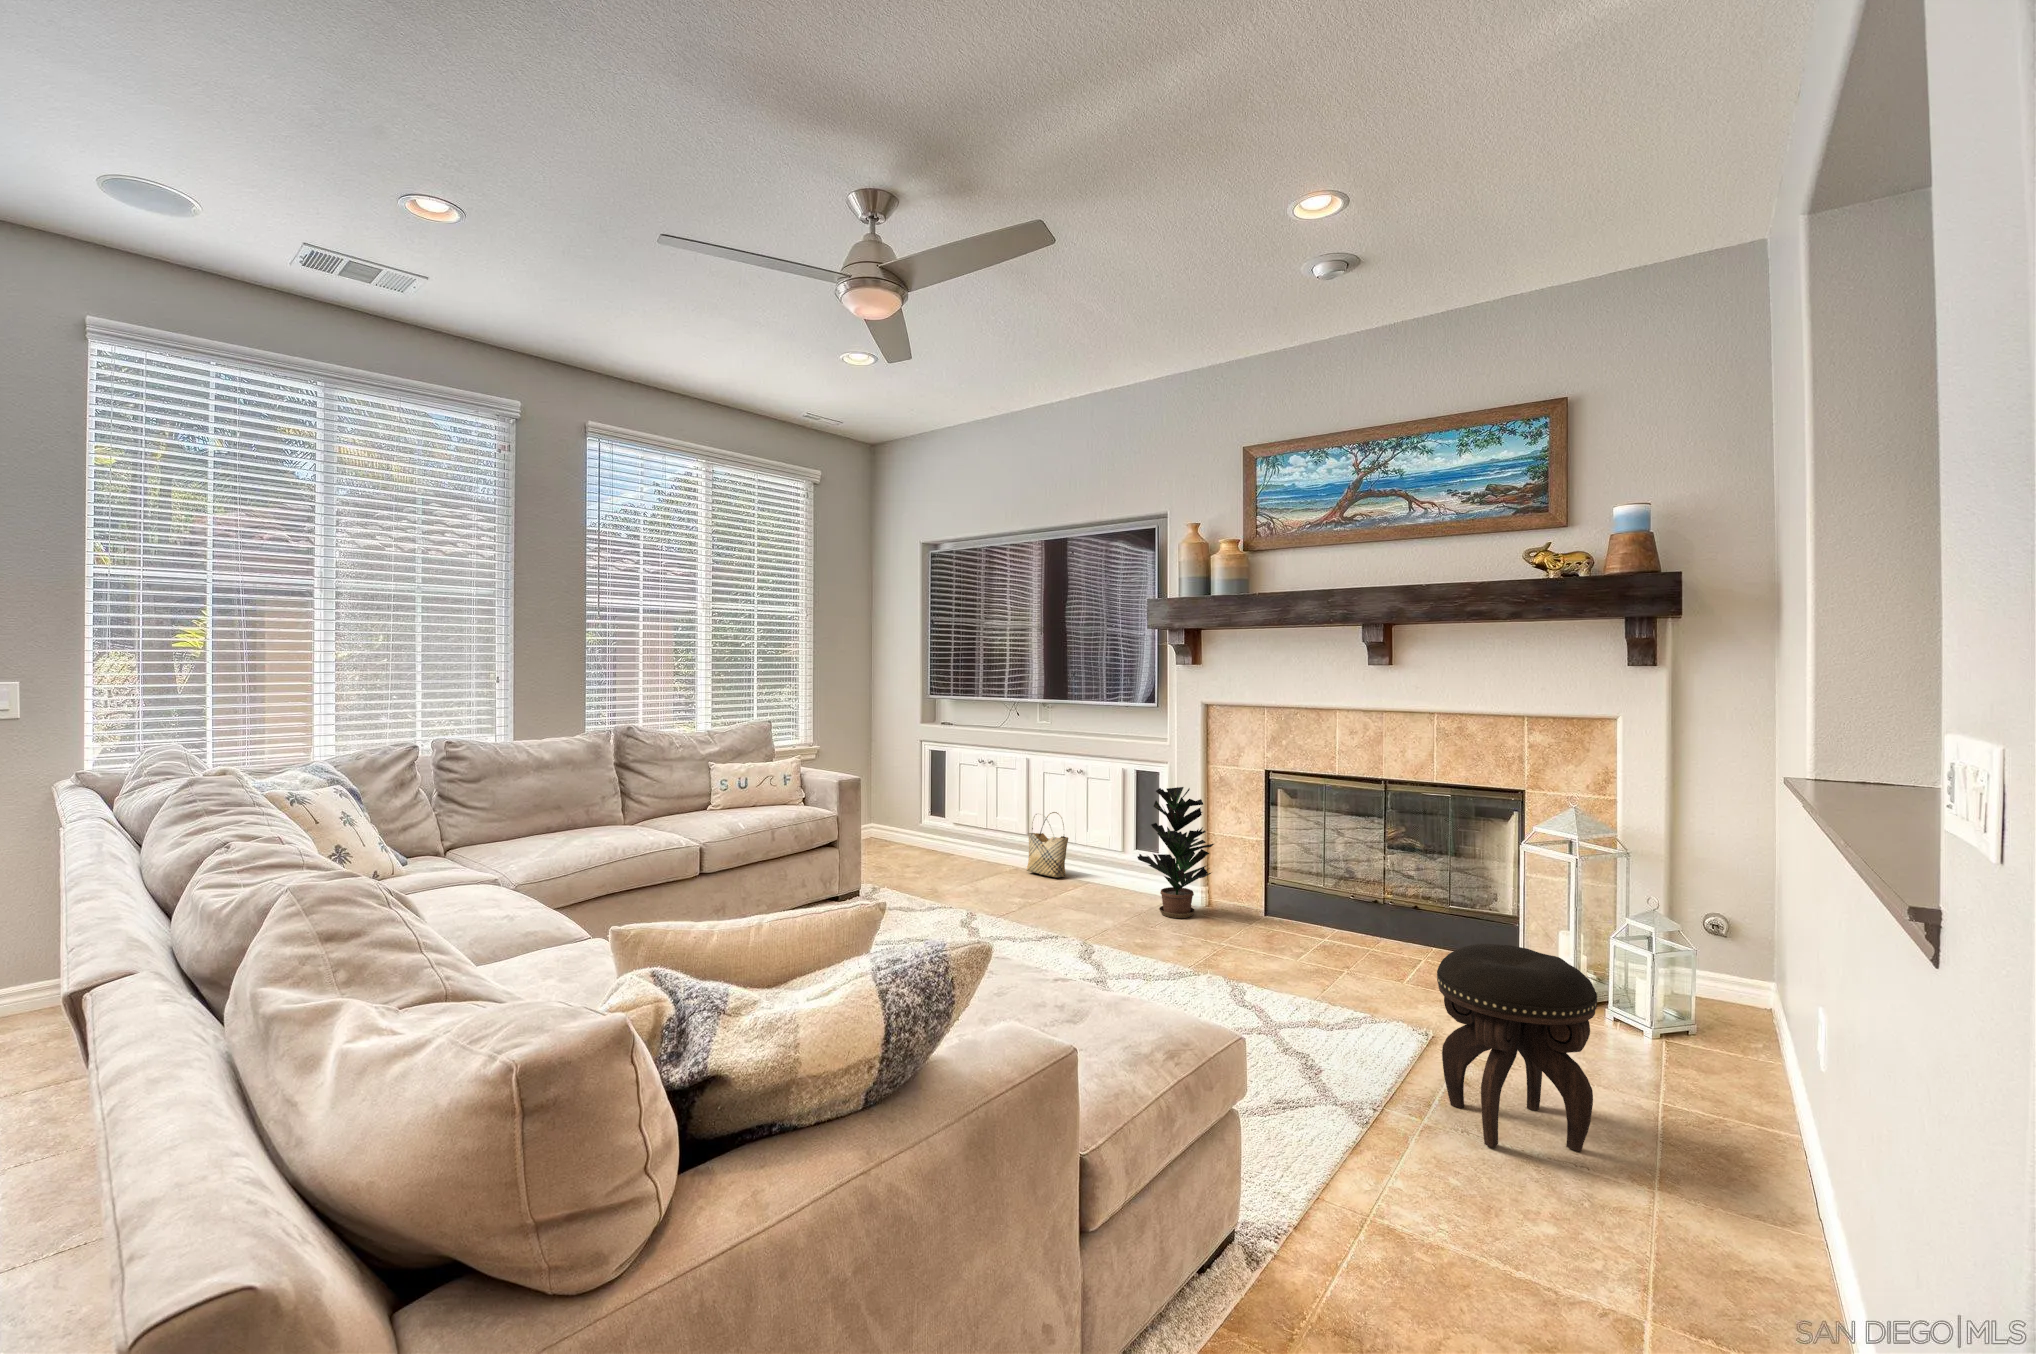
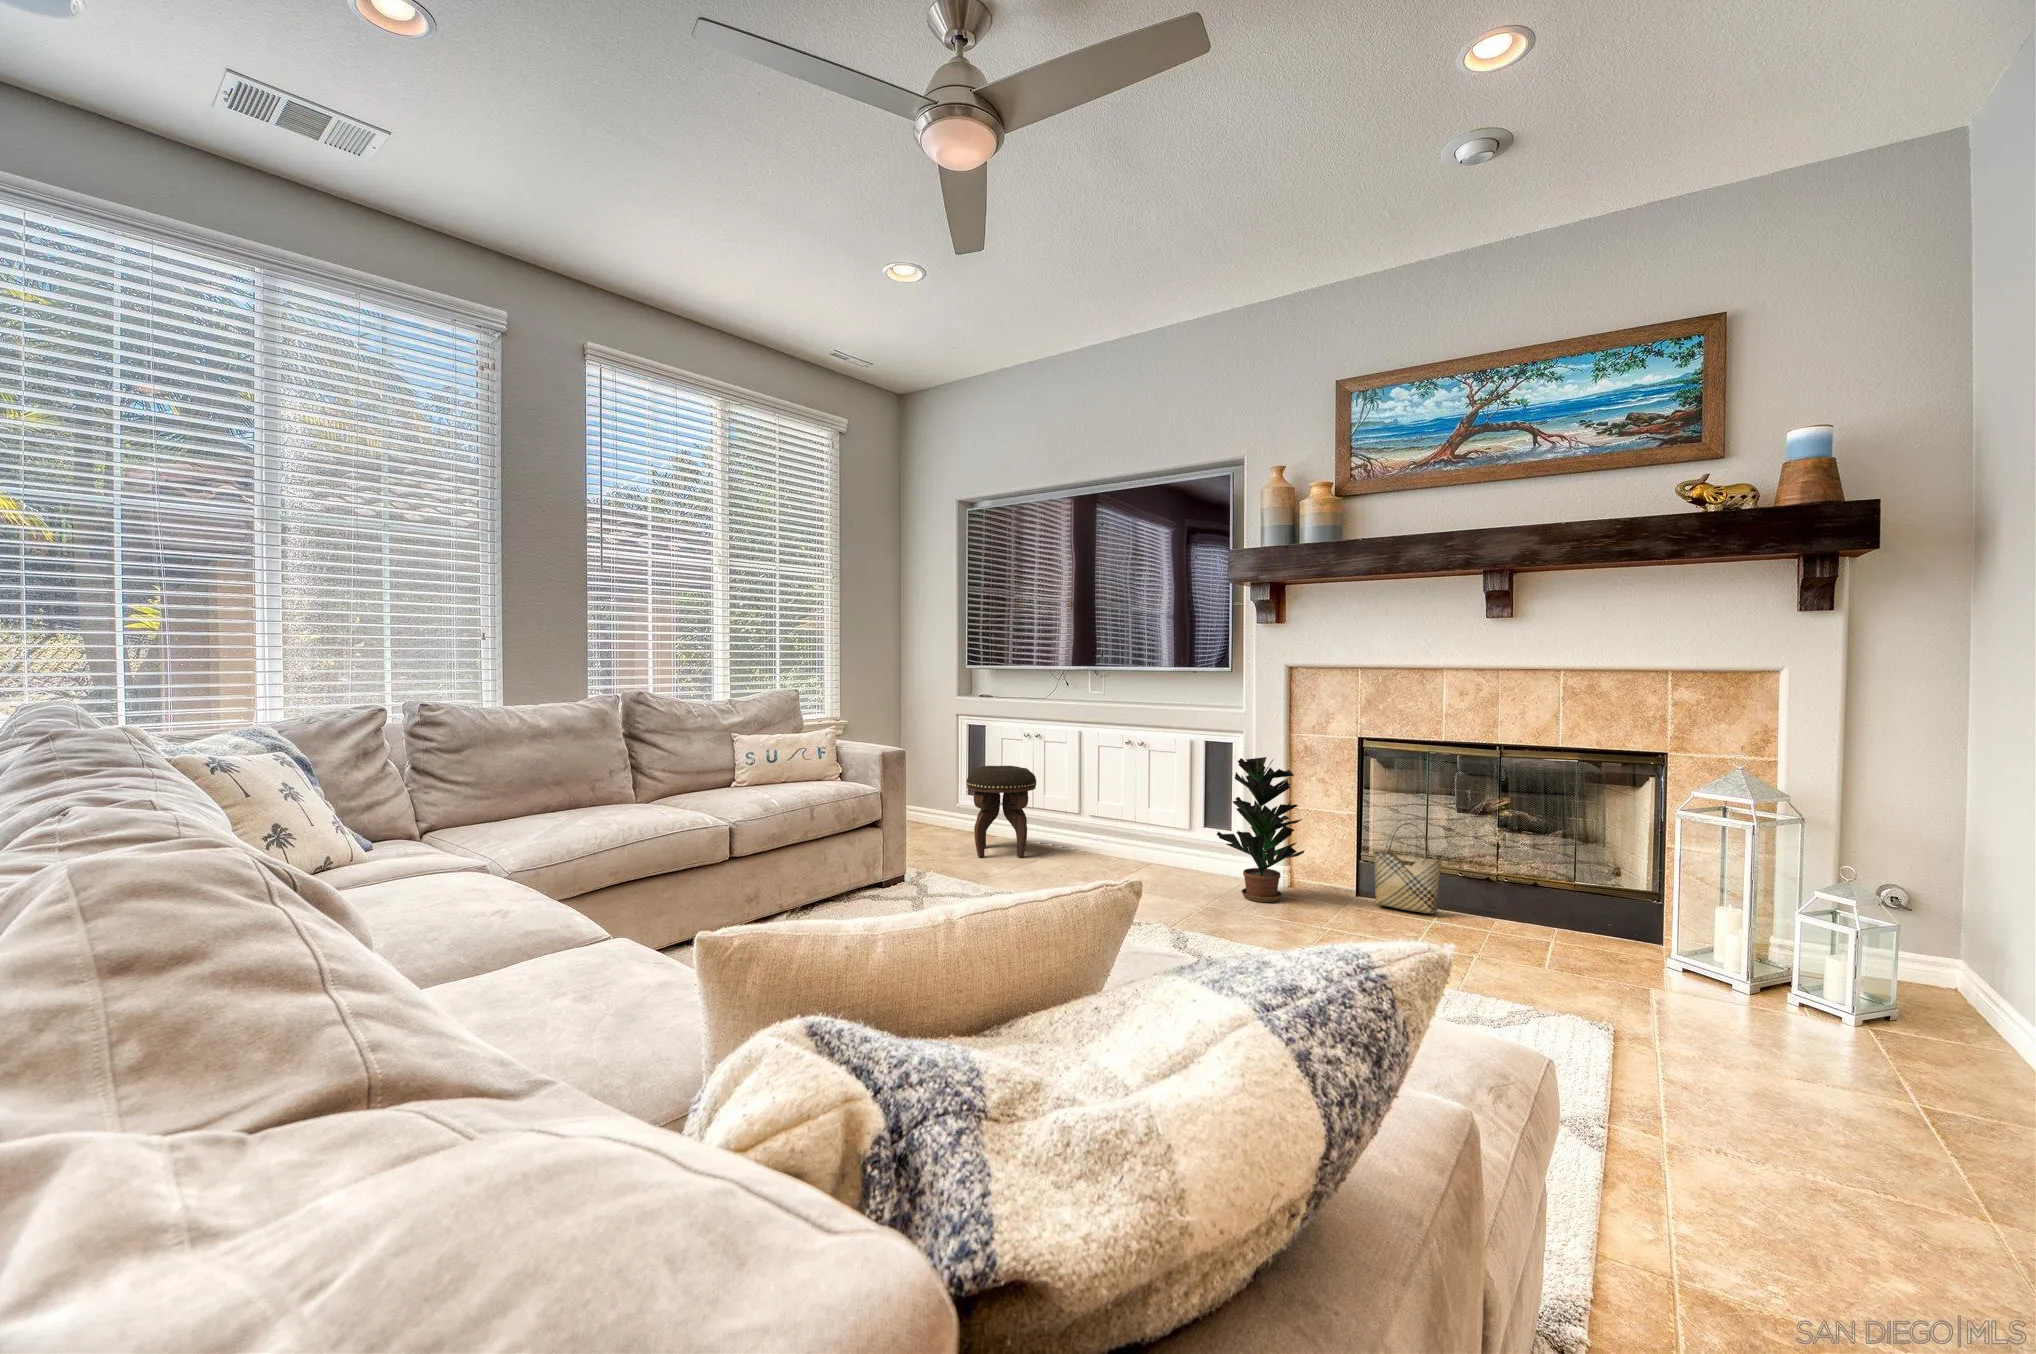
woven basket: present [1026,812,1068,877] -> present [1373,823,1442,913]
footstool: present [1437,944,1597,1151] -> present [966,766,1036,857]

